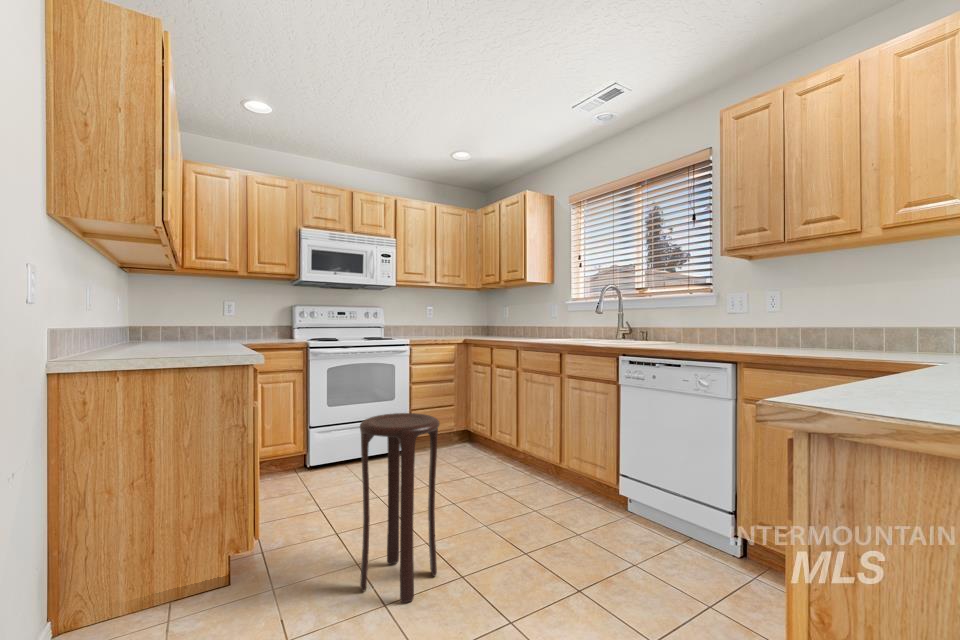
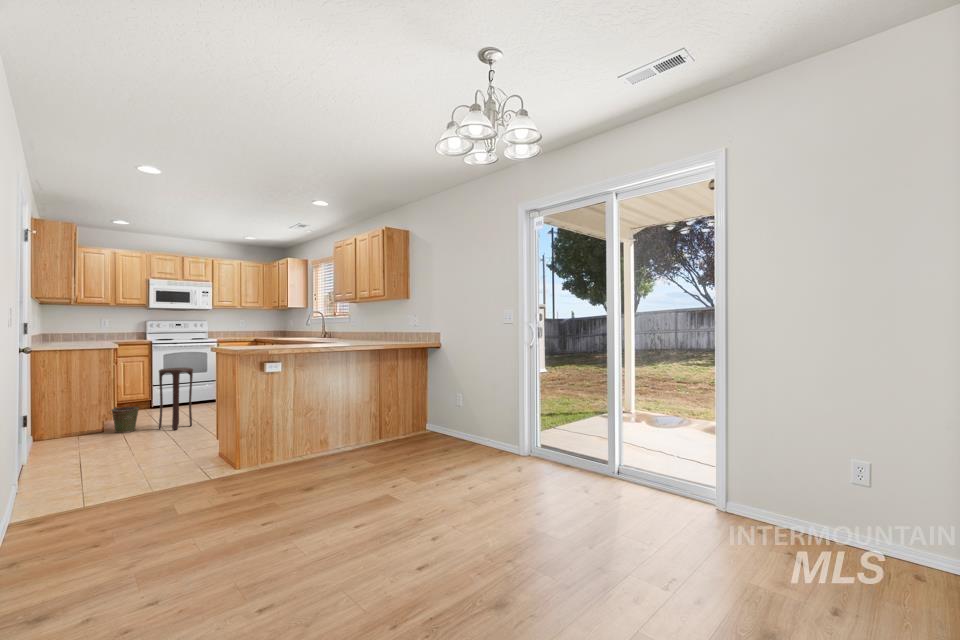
bucket: none [238,518,312,609] -> present [111,407,139,433]

